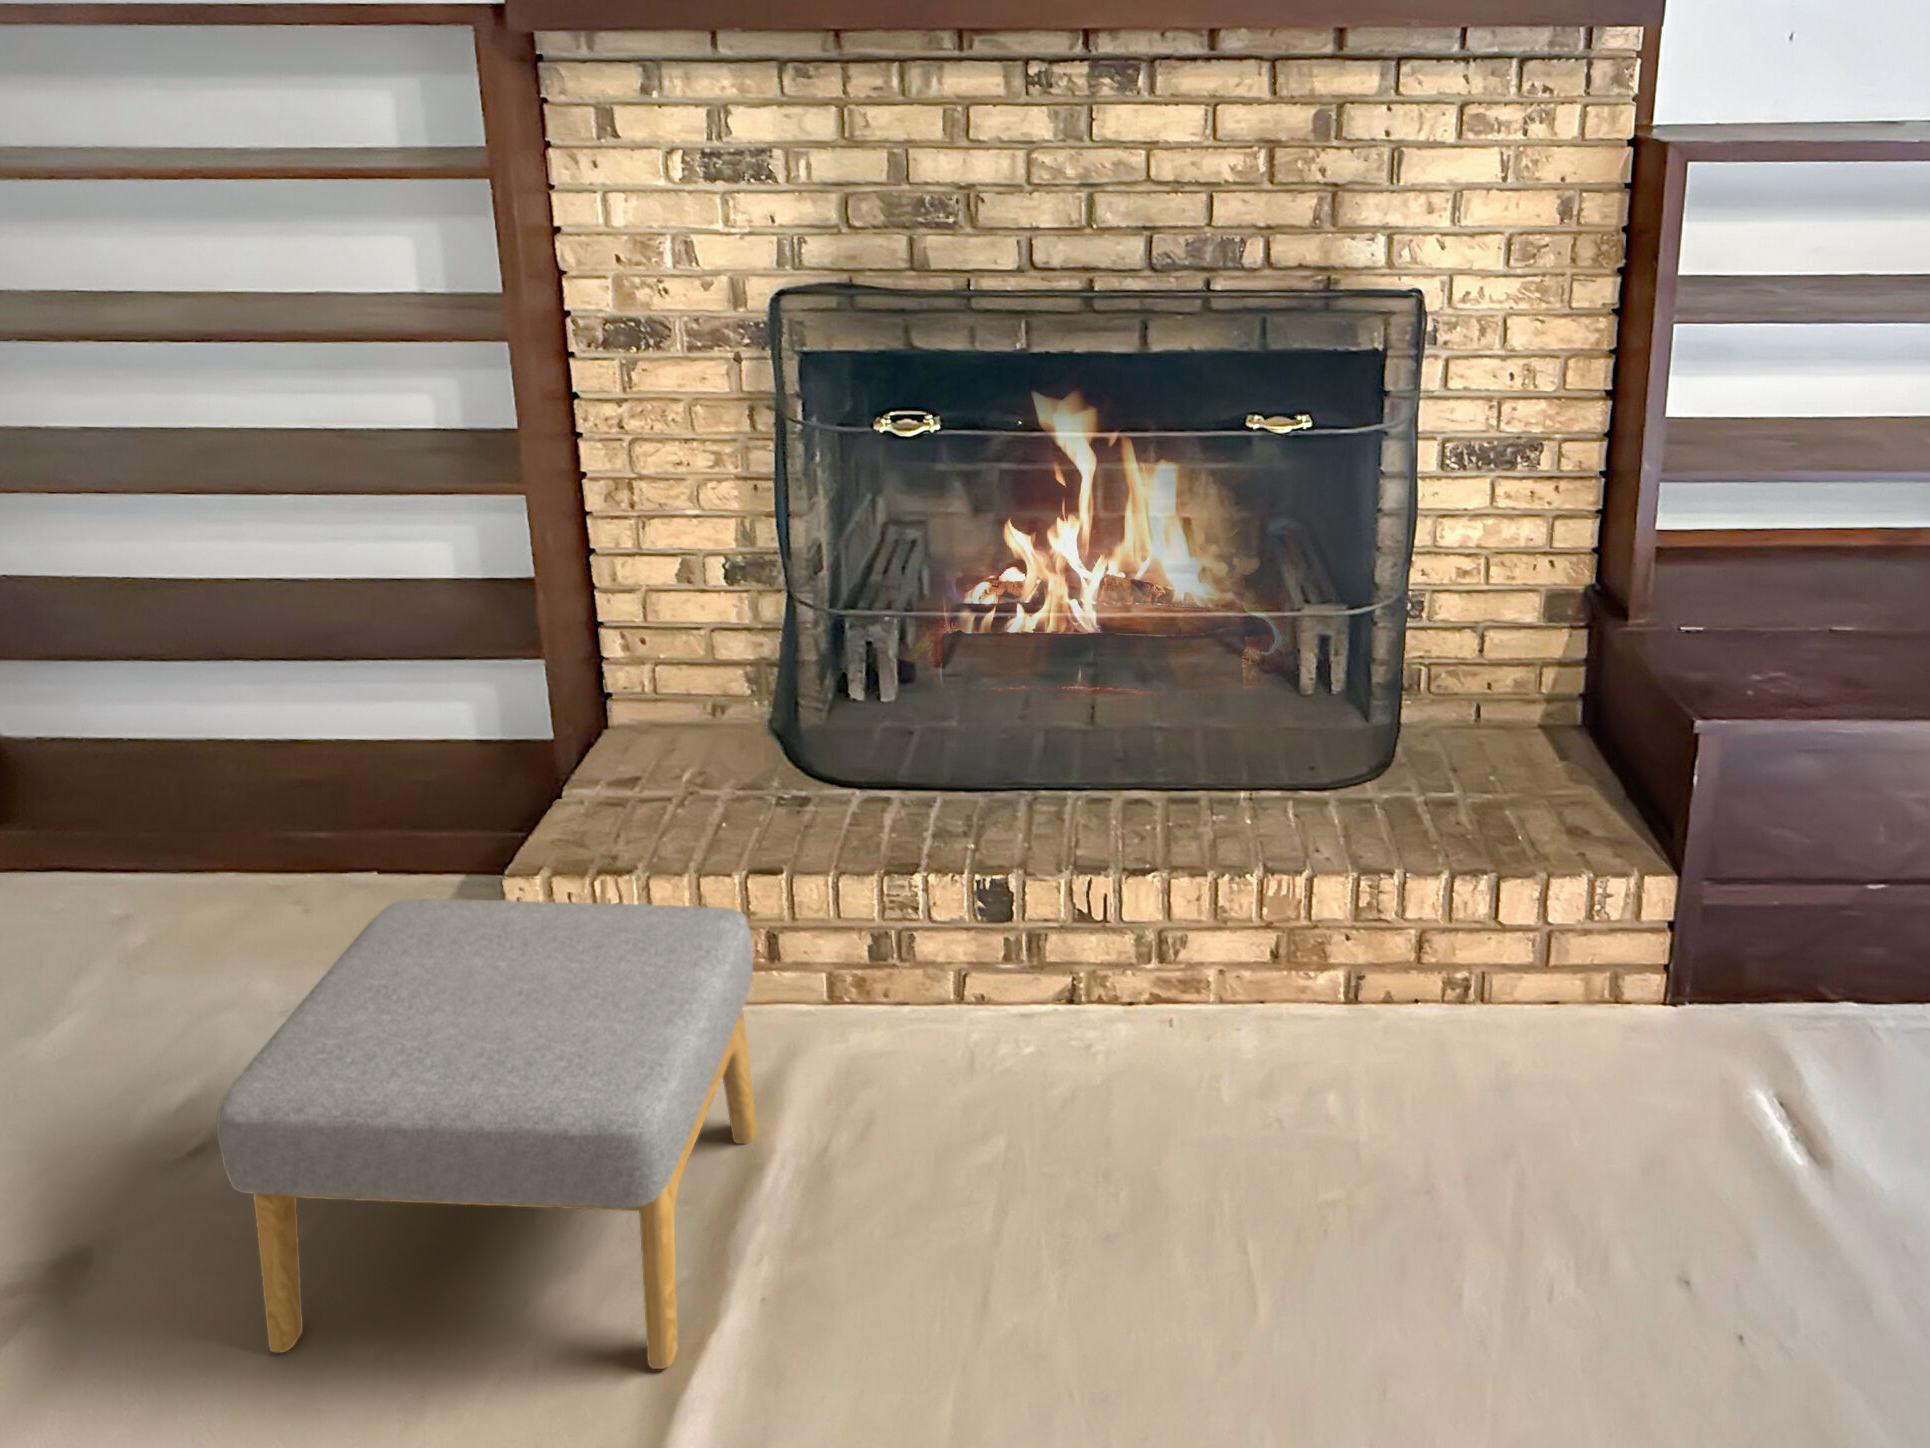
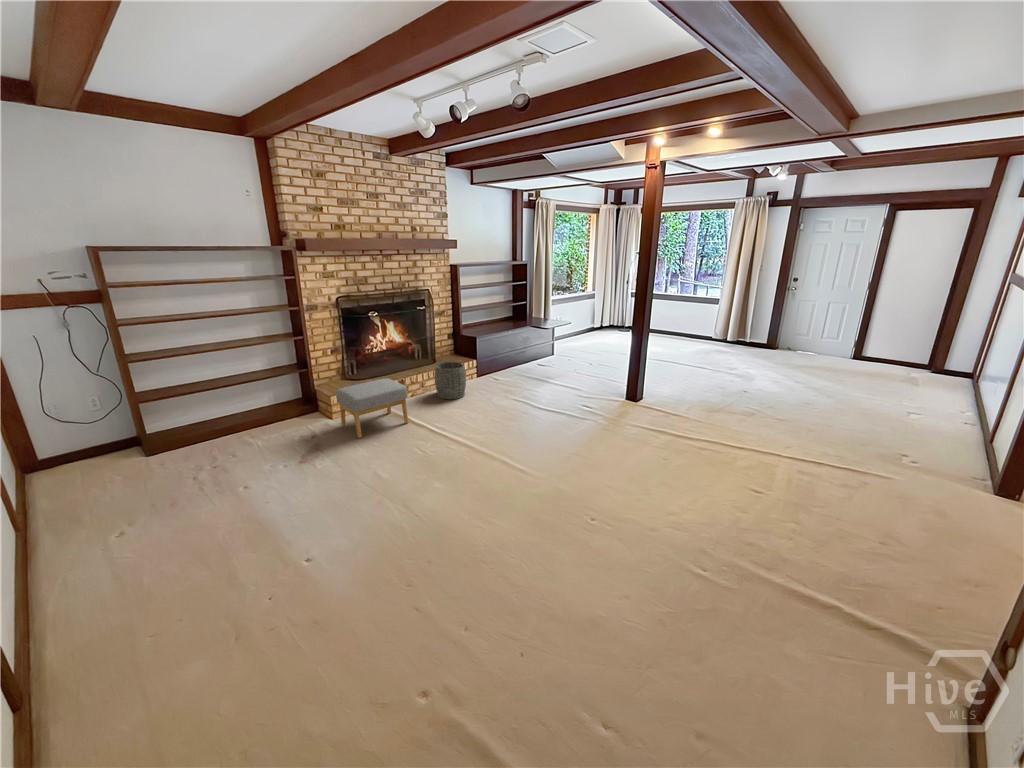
woven basket: none [1169,865,1417,1238] -> present [435,362,466,399]

